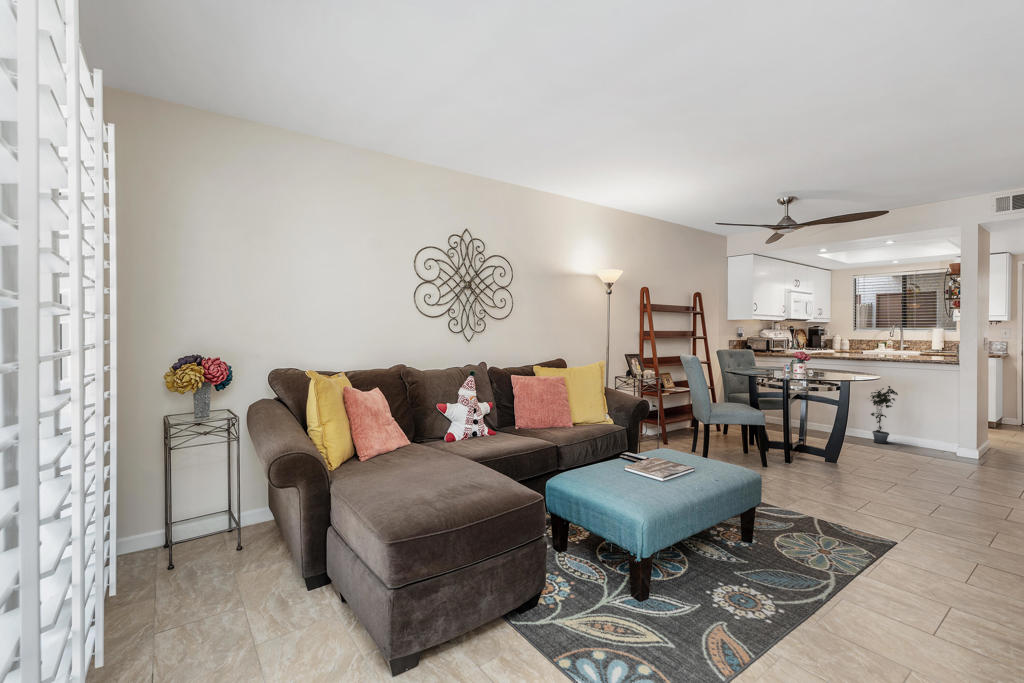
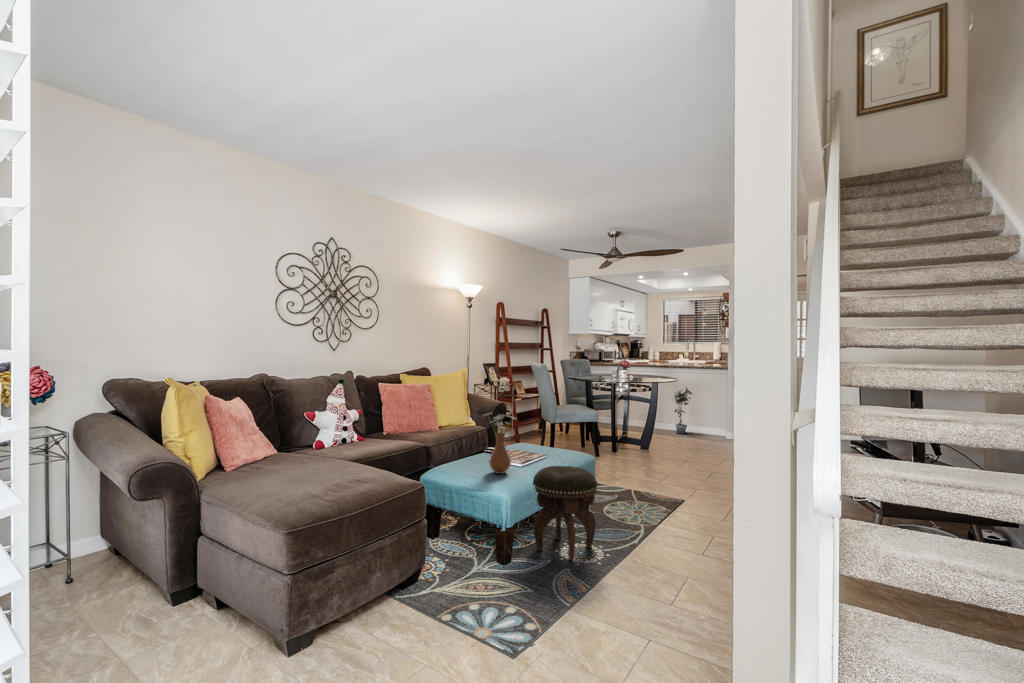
vase: none [615,416,659,489] -> present [488,413,515,474]
footstool: none [678,485,766,610] -> present [533,466,597,560]

